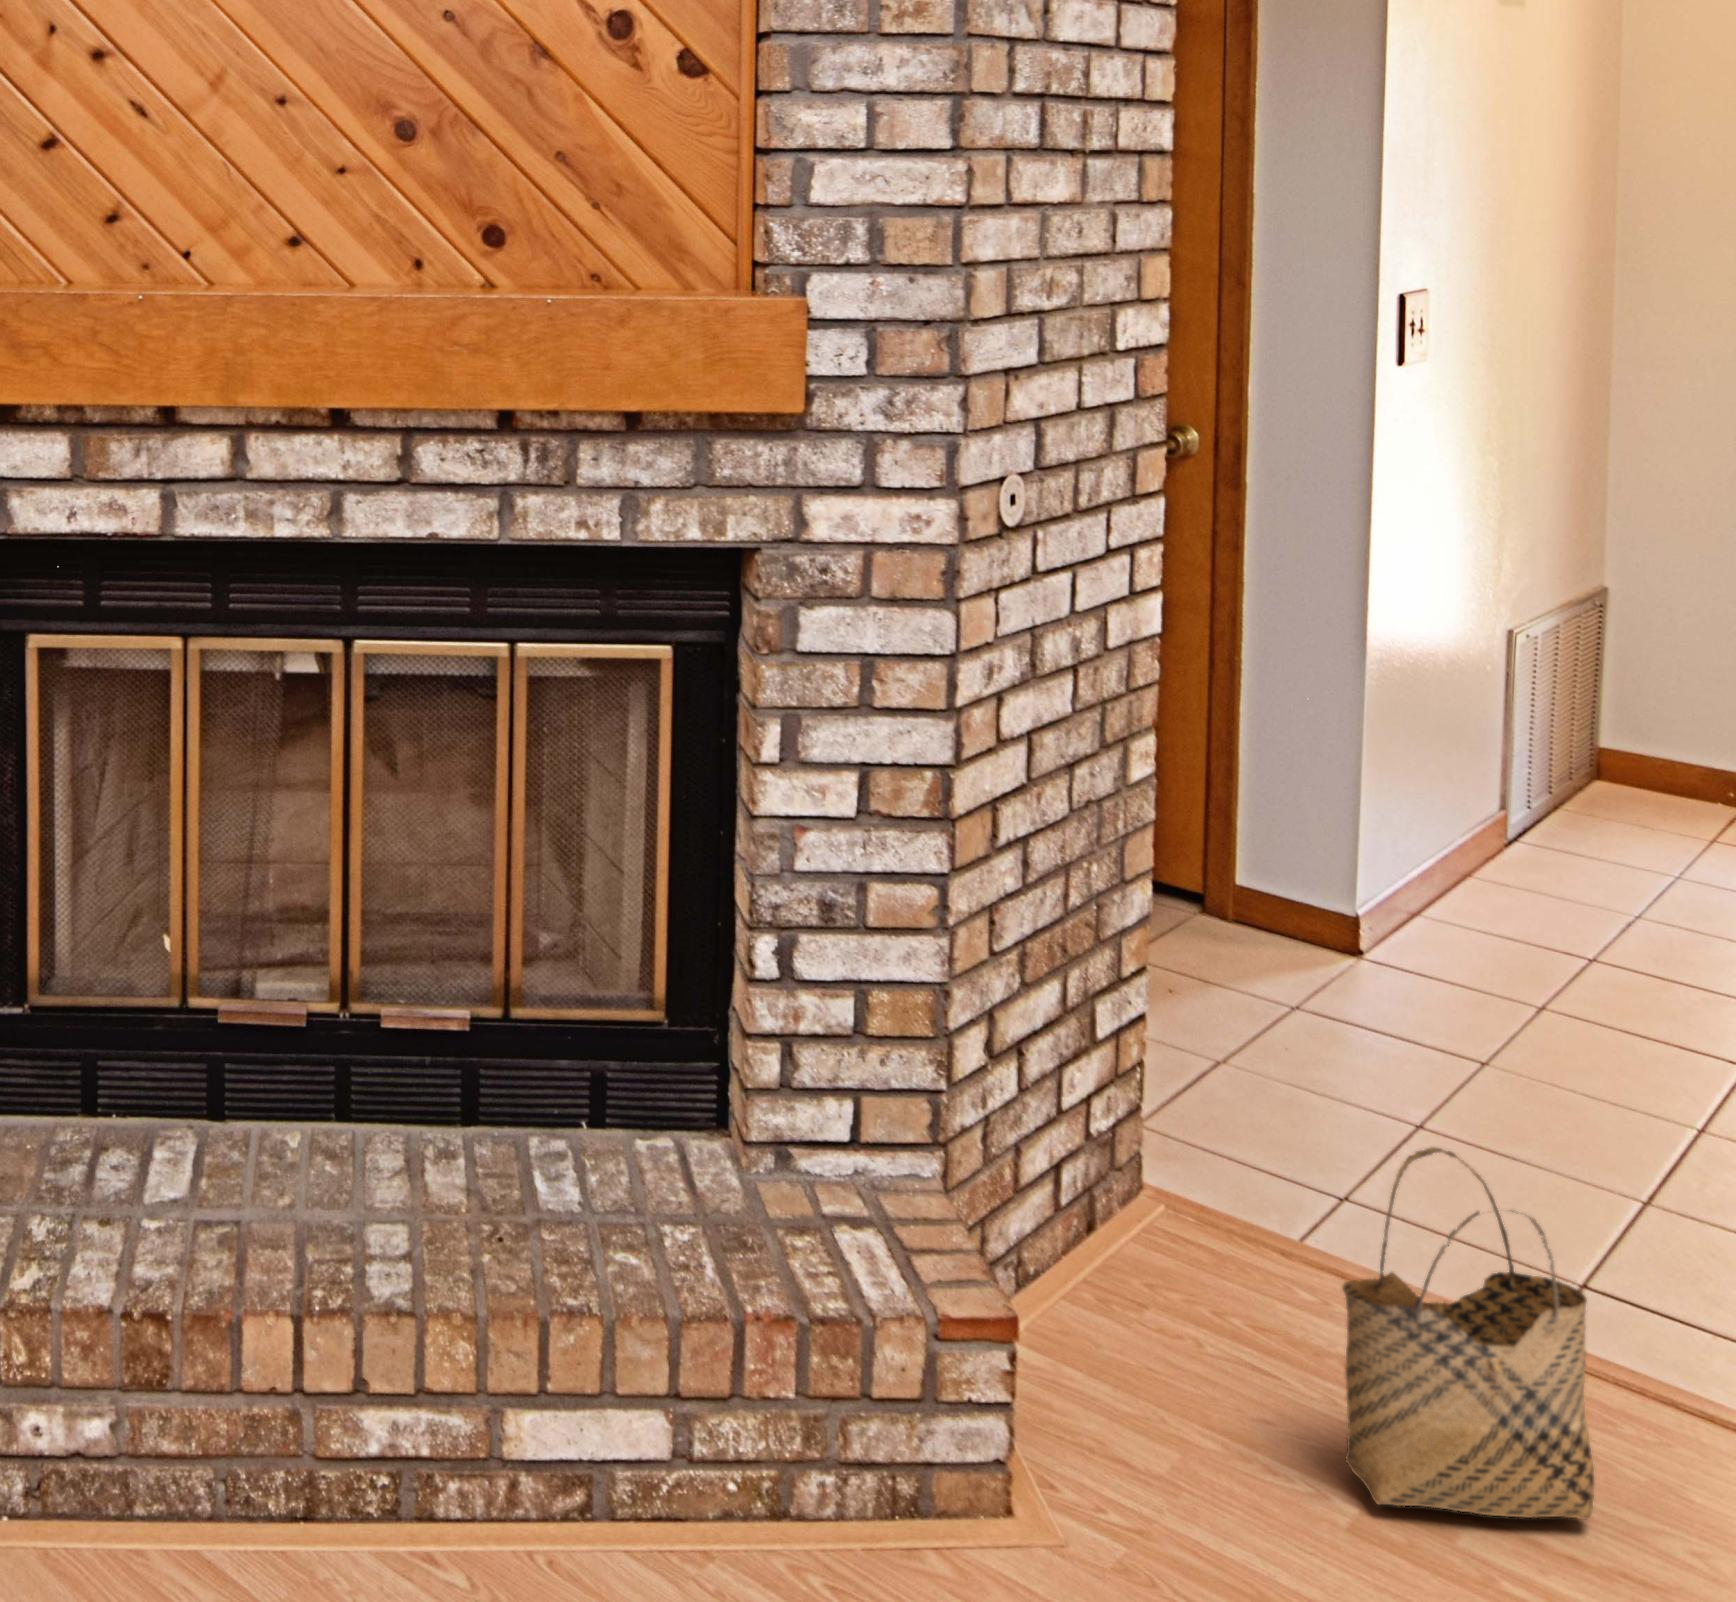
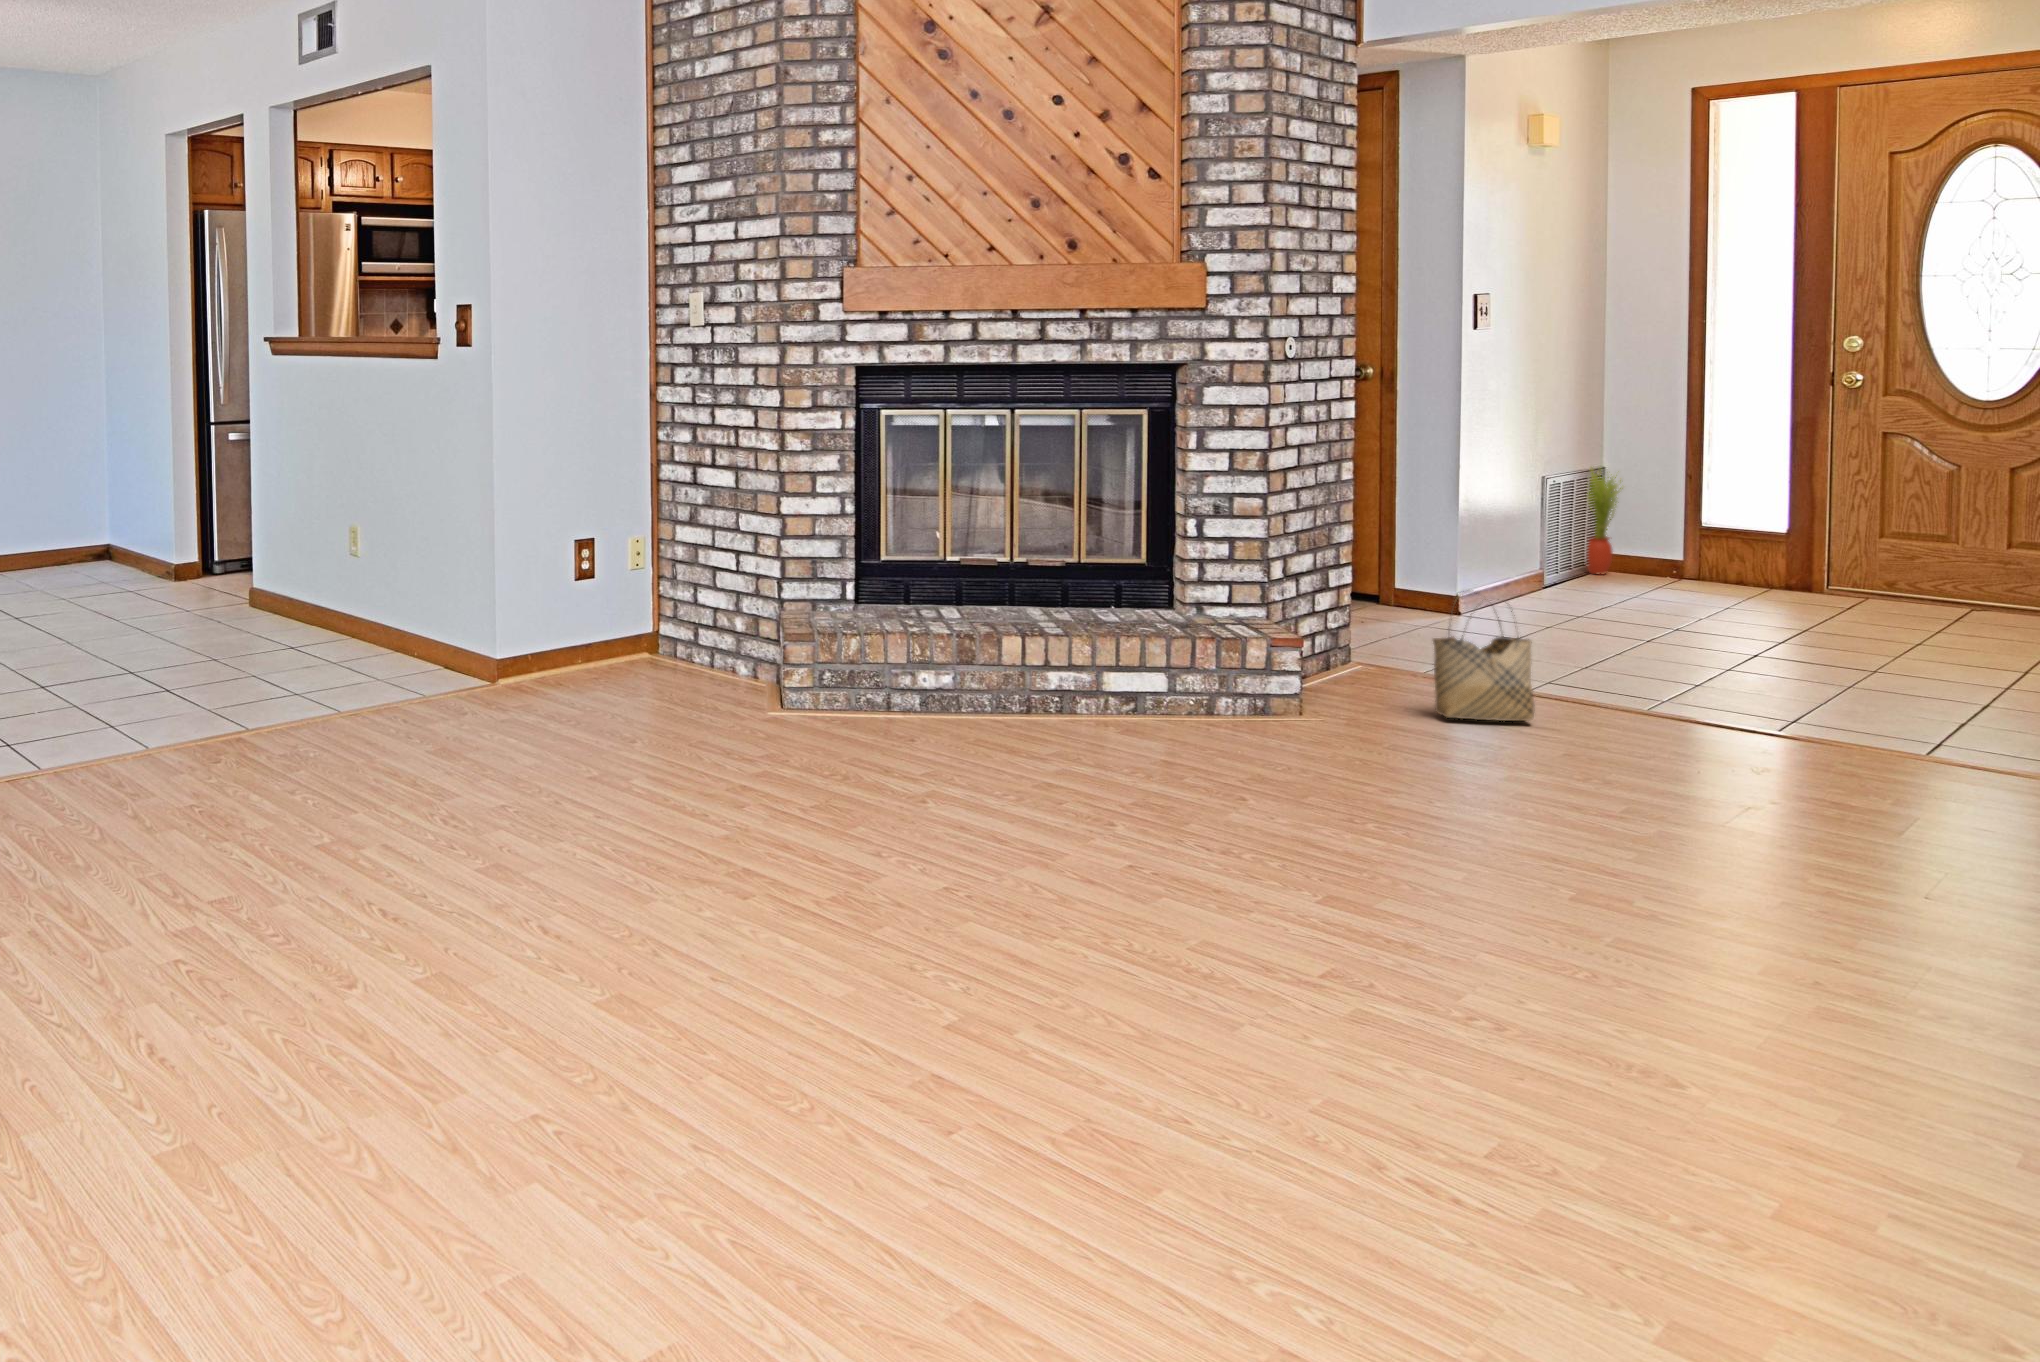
potted plant: none [1580,614,1664,827] -> present [1586,469,1623,574]

